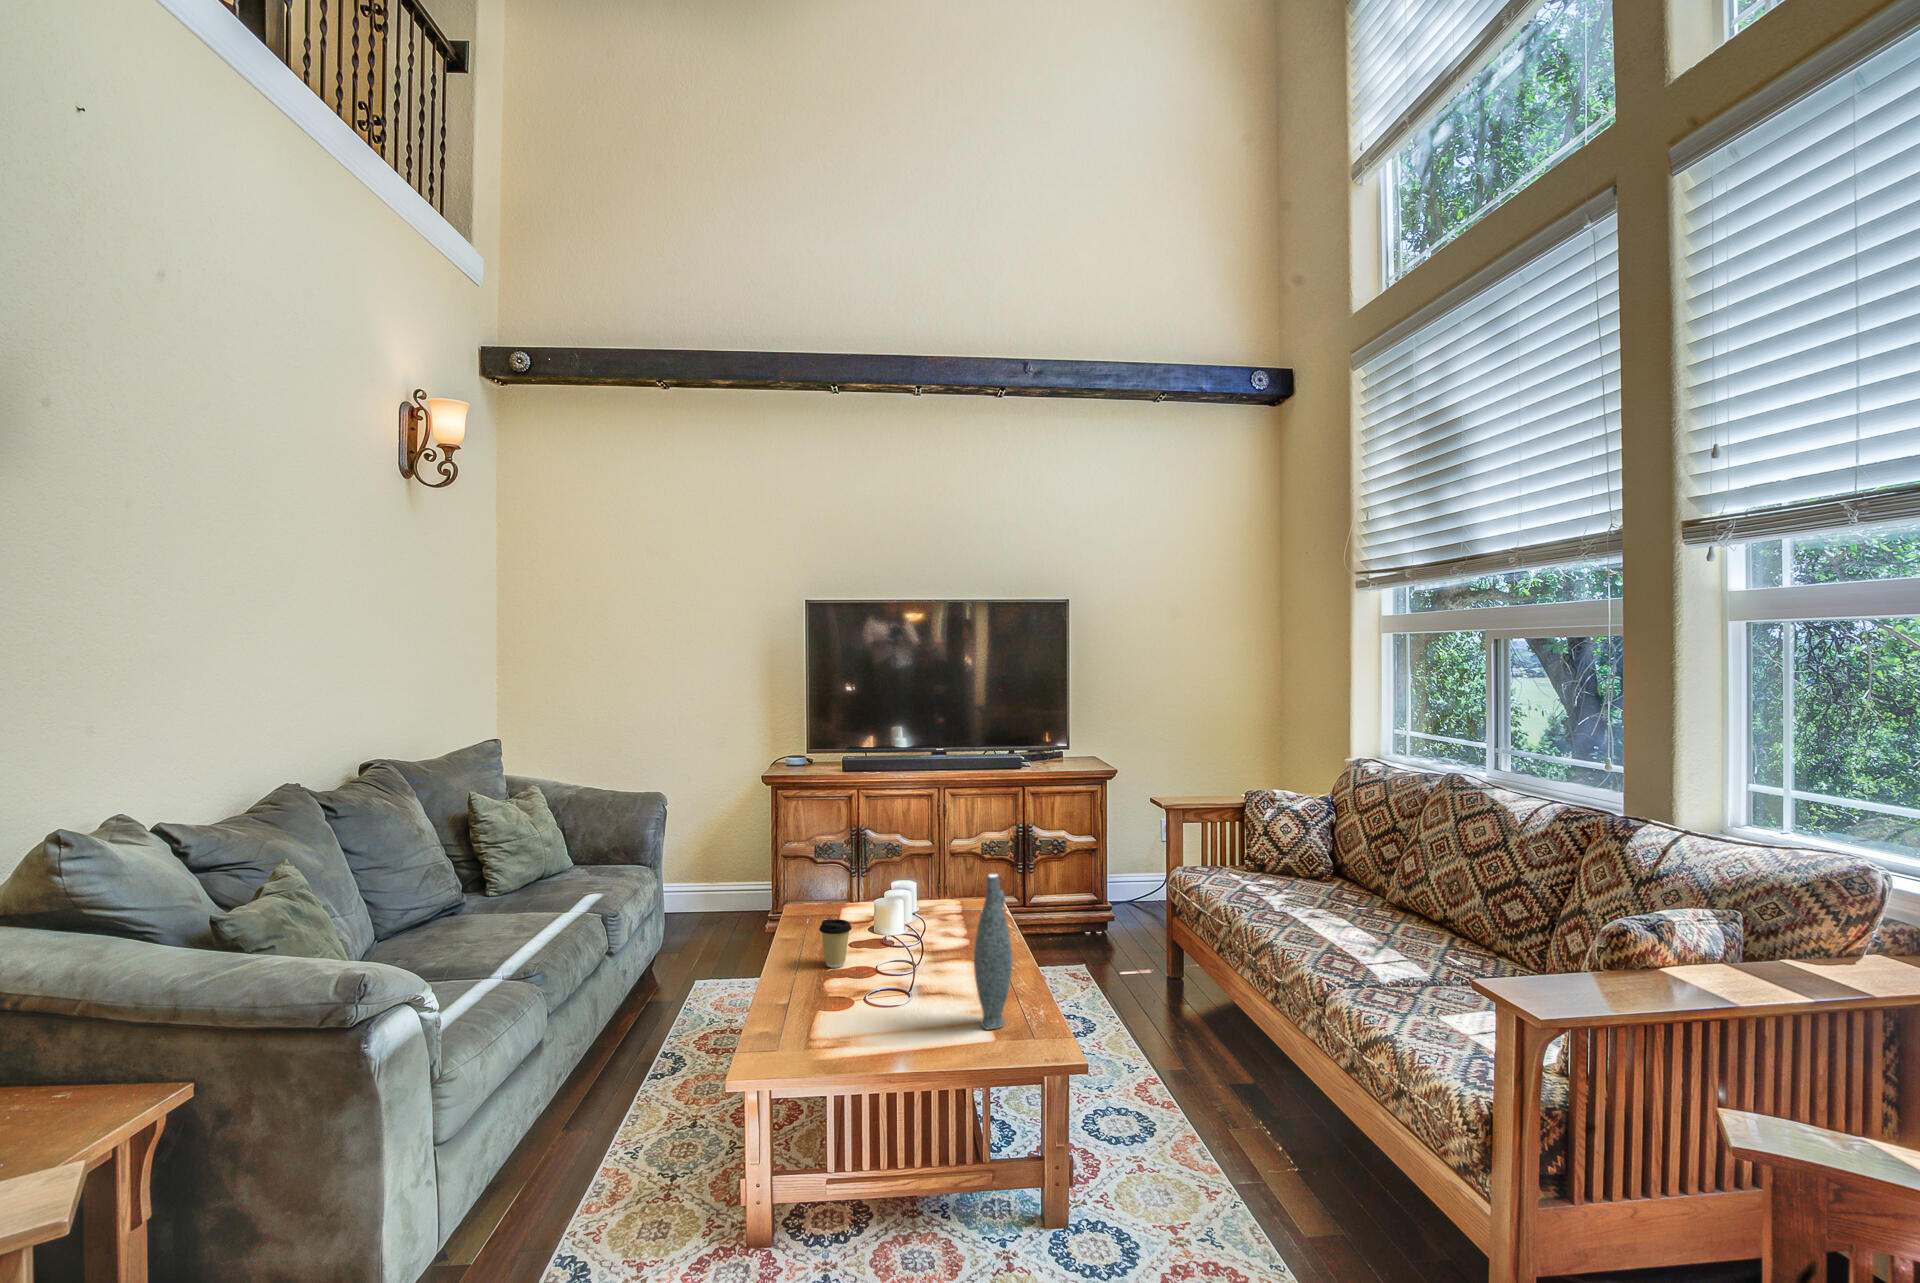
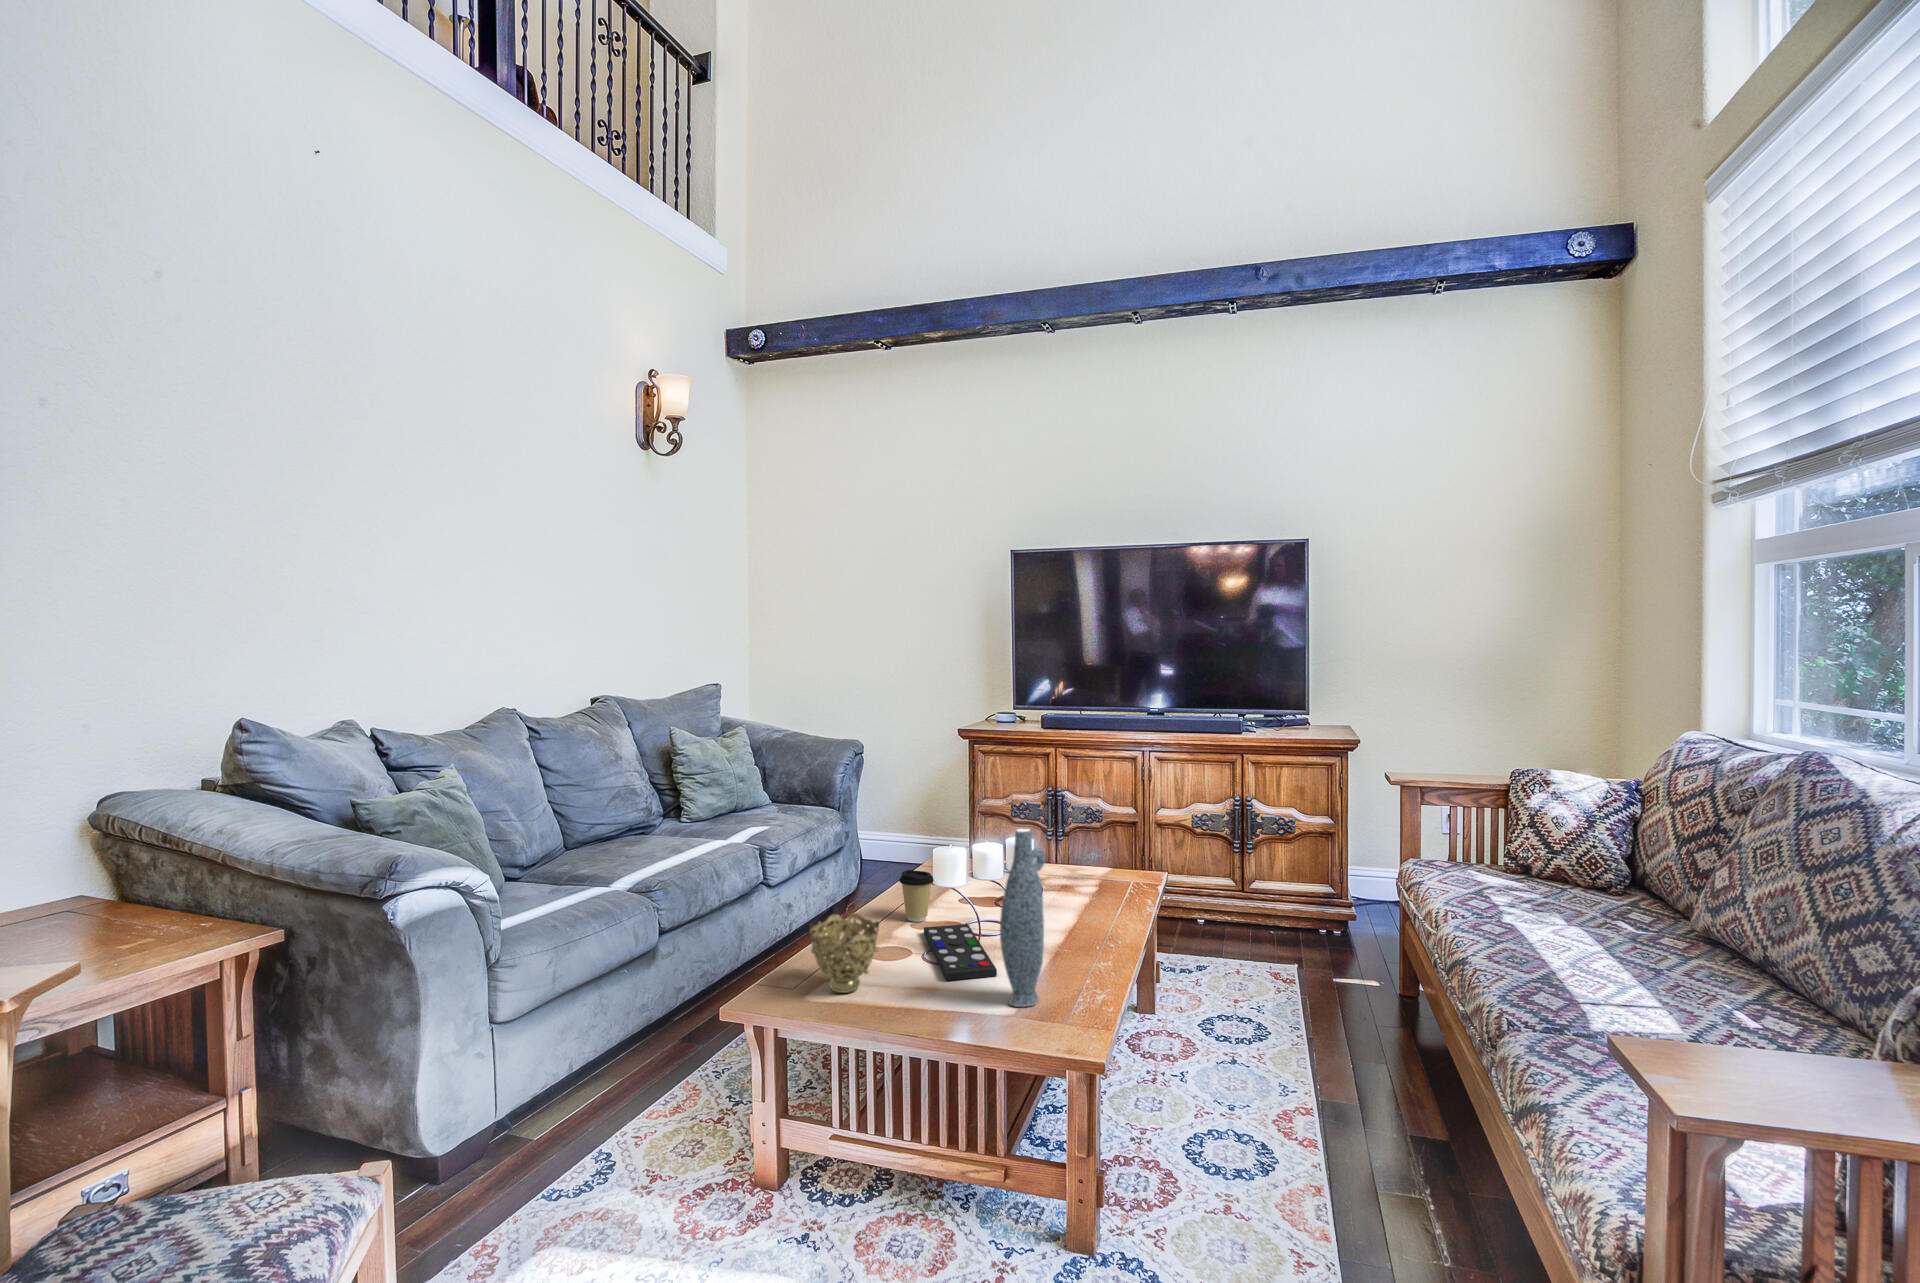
remote control: none [854,963,952,1016] -> present [924,924,997,980]
decorative bowl: none [795,966,861,1043] -> present [809,913,879,993]

